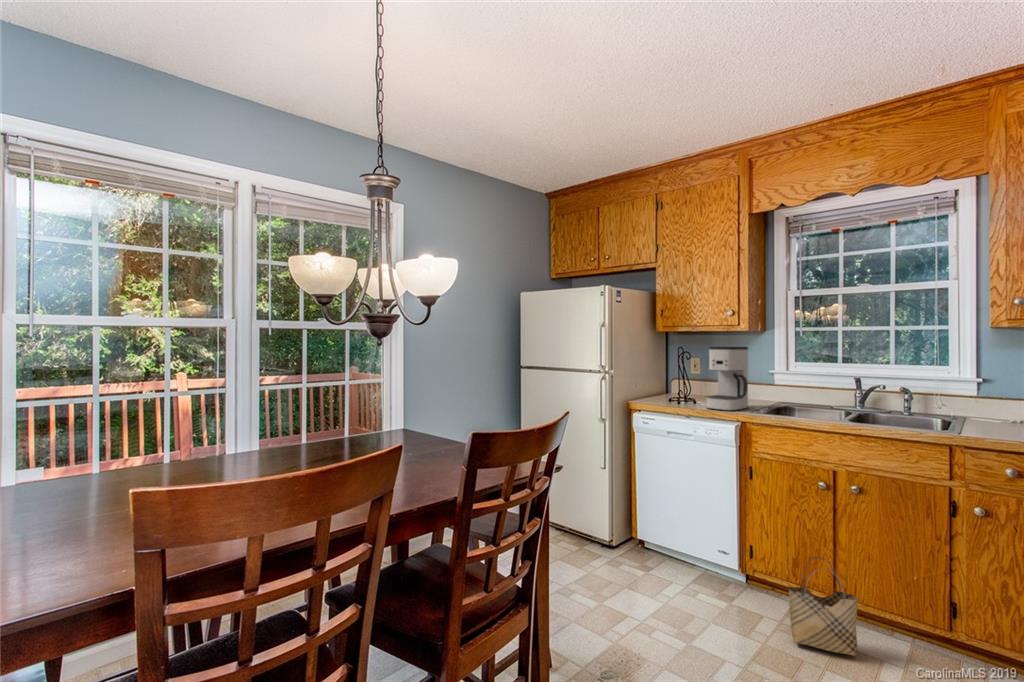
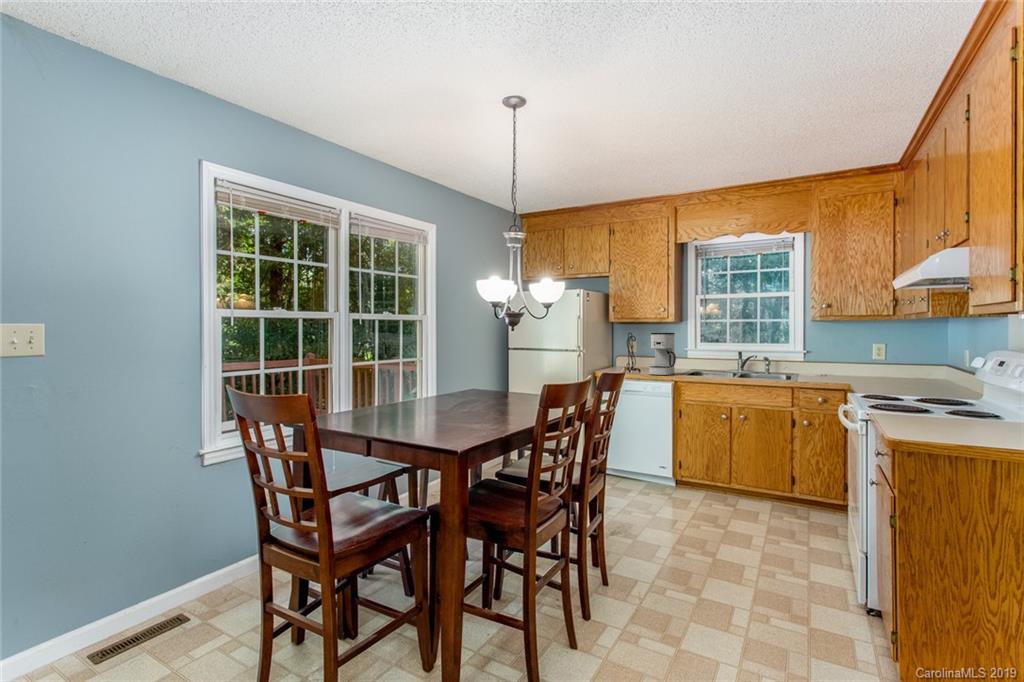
woven basket: present [788,557,858,656] -> none [709,458,746,511]

